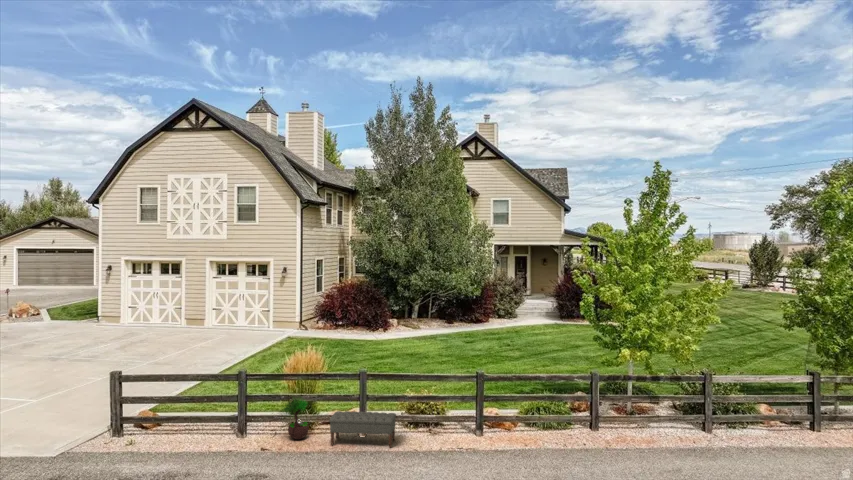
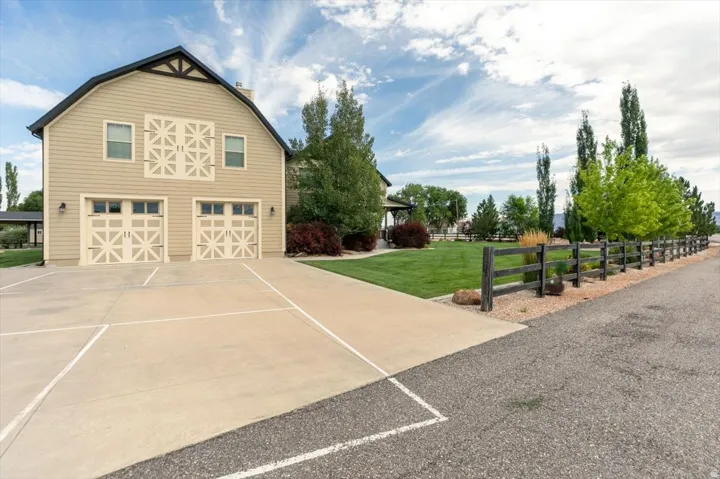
bench: present [329,411,396,448] -> none [570,269,618,295]

